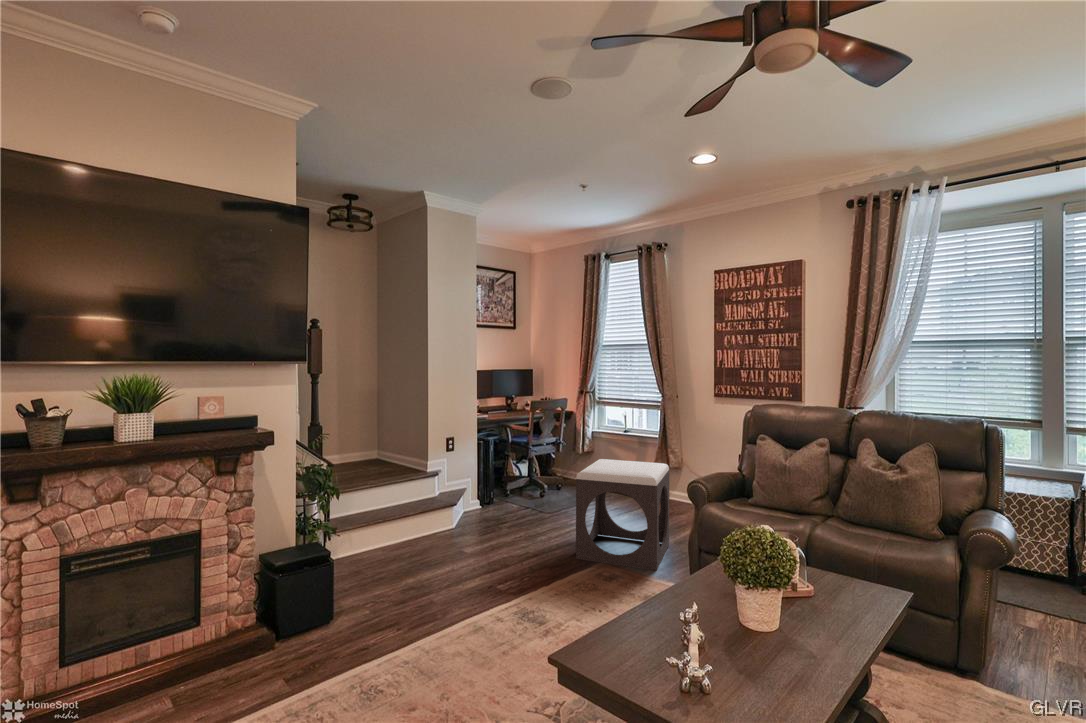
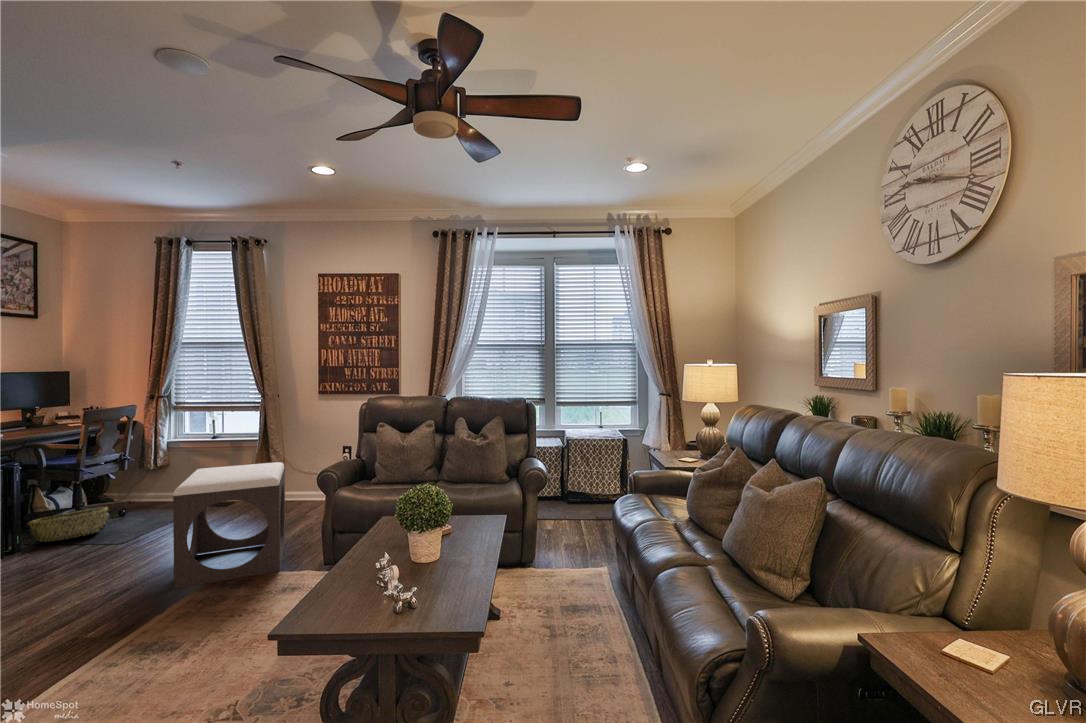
woven basket: none [504,479,549,500] -> present [28,507,108,542]

